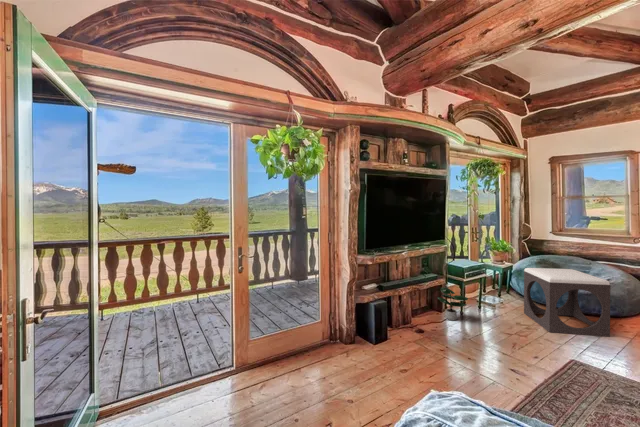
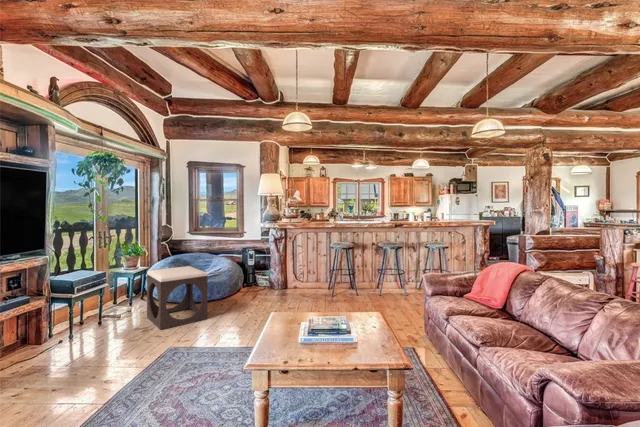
potted plant: present [438,288,468,320] -> none [29,311,75,351]

